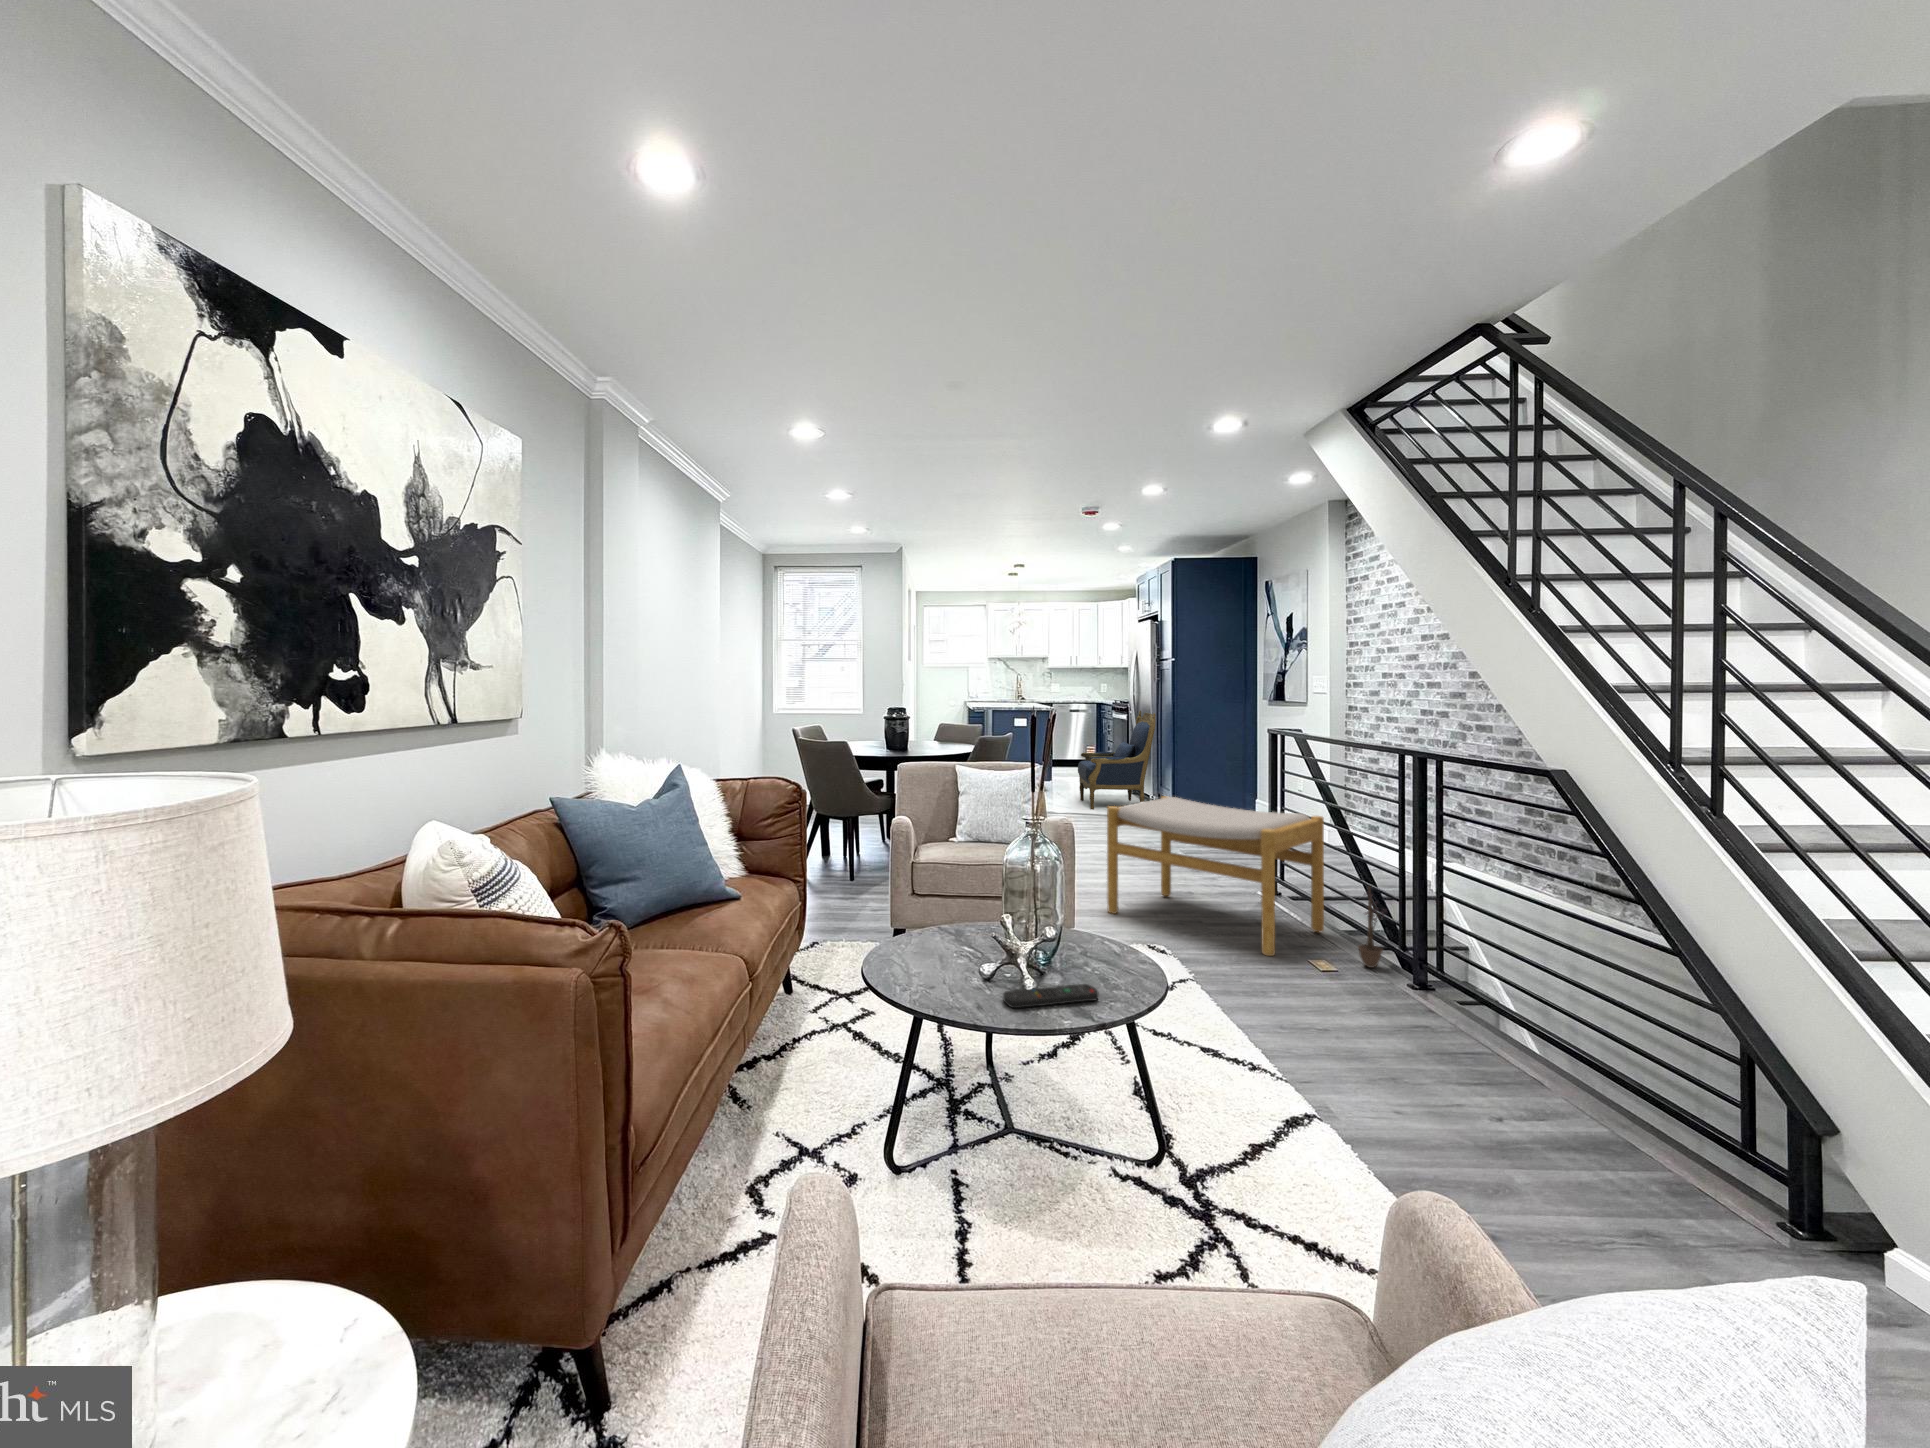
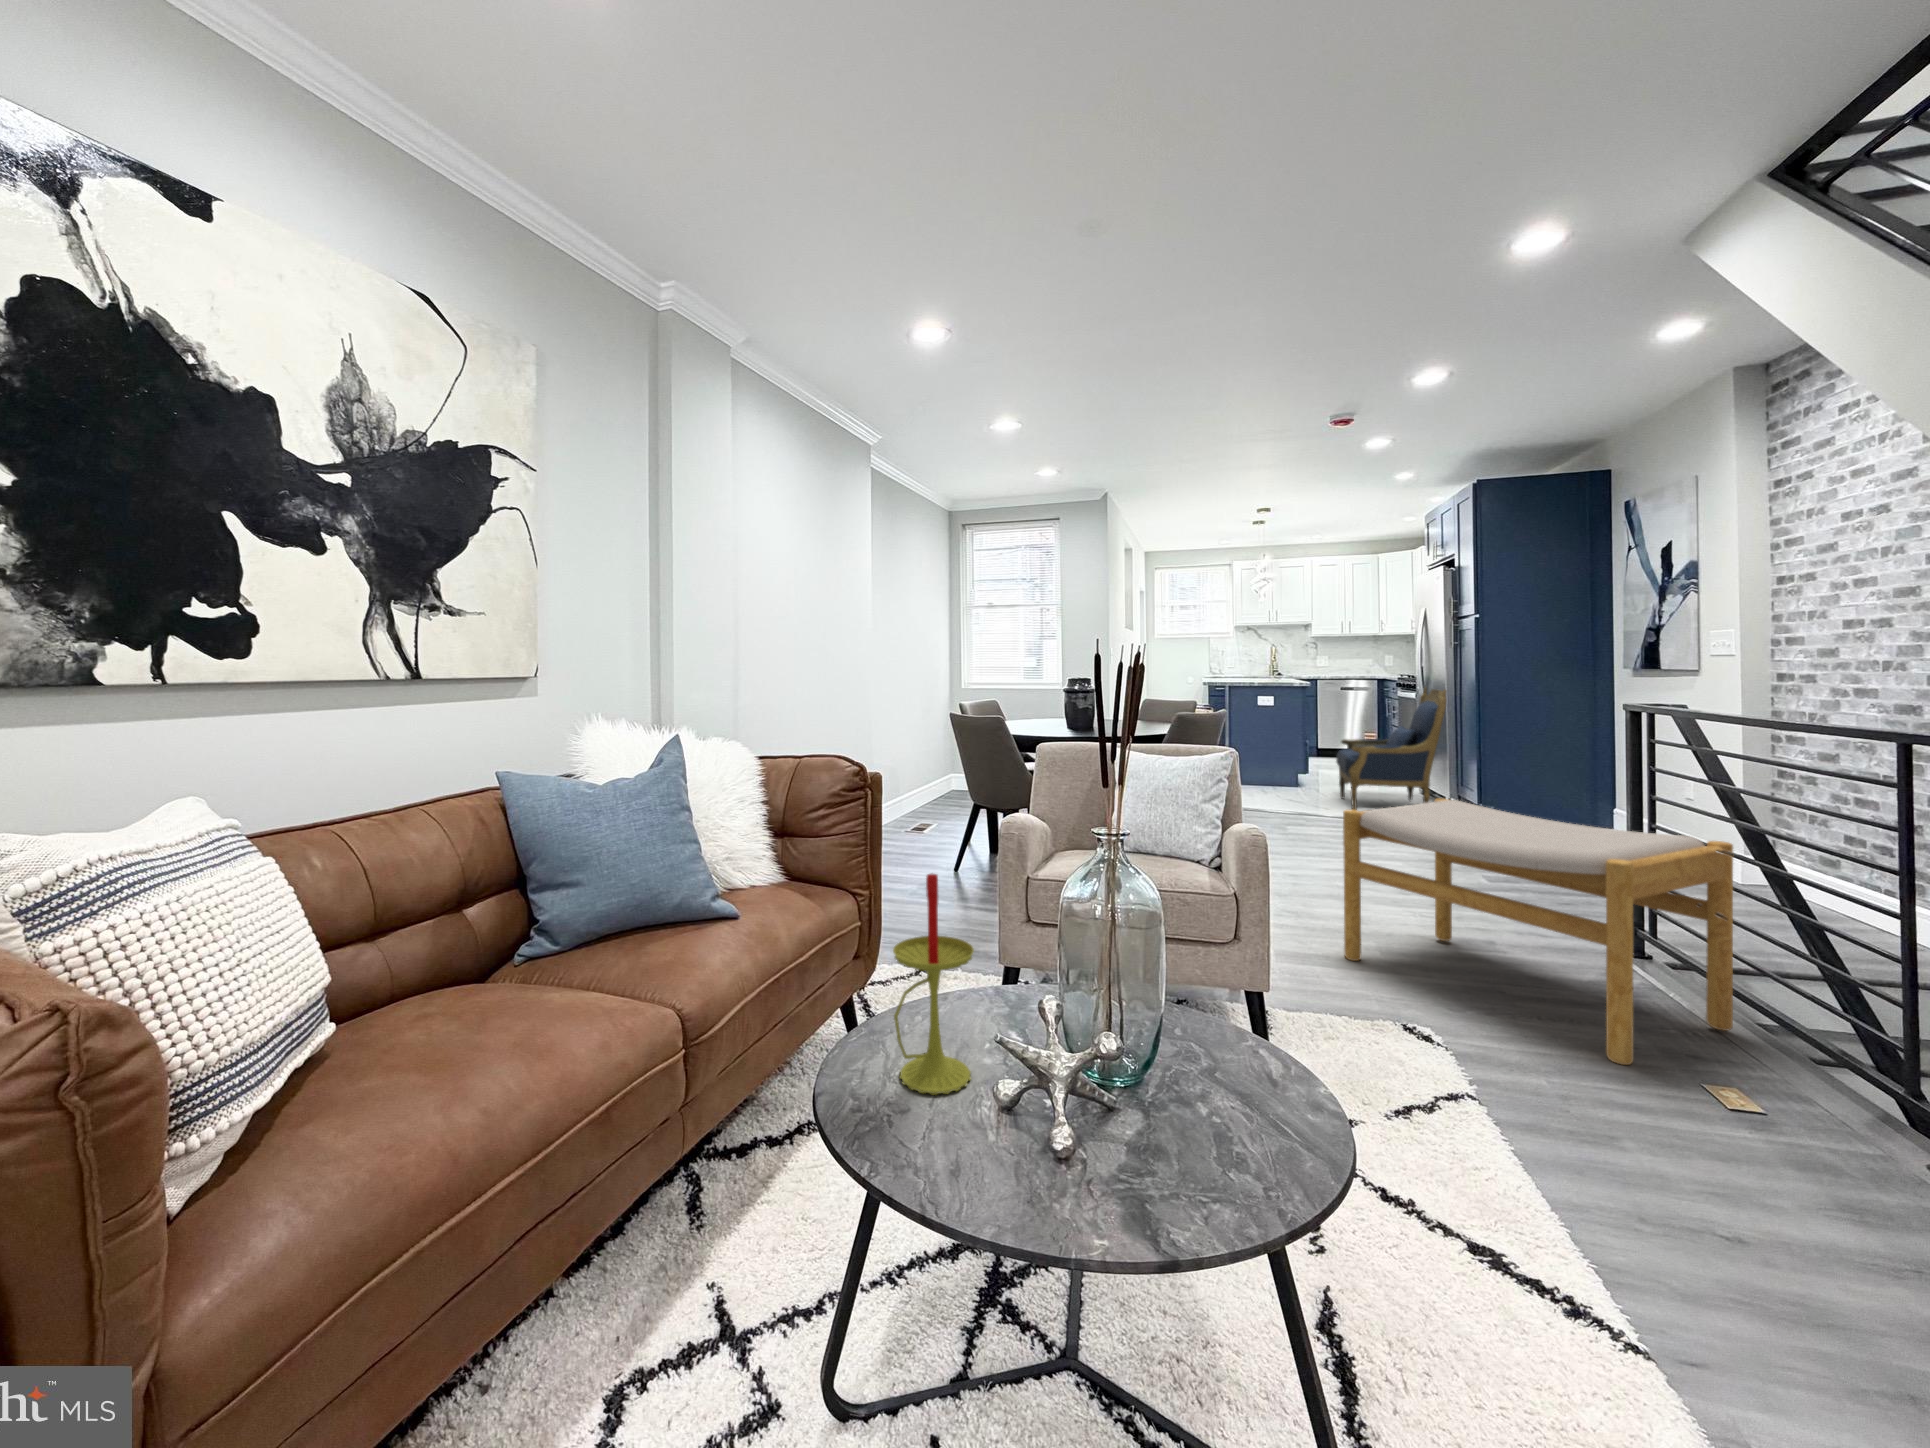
candle: none [919,844,967,975] -> present [893,874,974,1095]
decorative plant: present [1358,887,1386,968] -> none [1809,971,1879,1116]
remote control: present [1003,984,1099,1008] -> none [990,1155,1183,1209]

